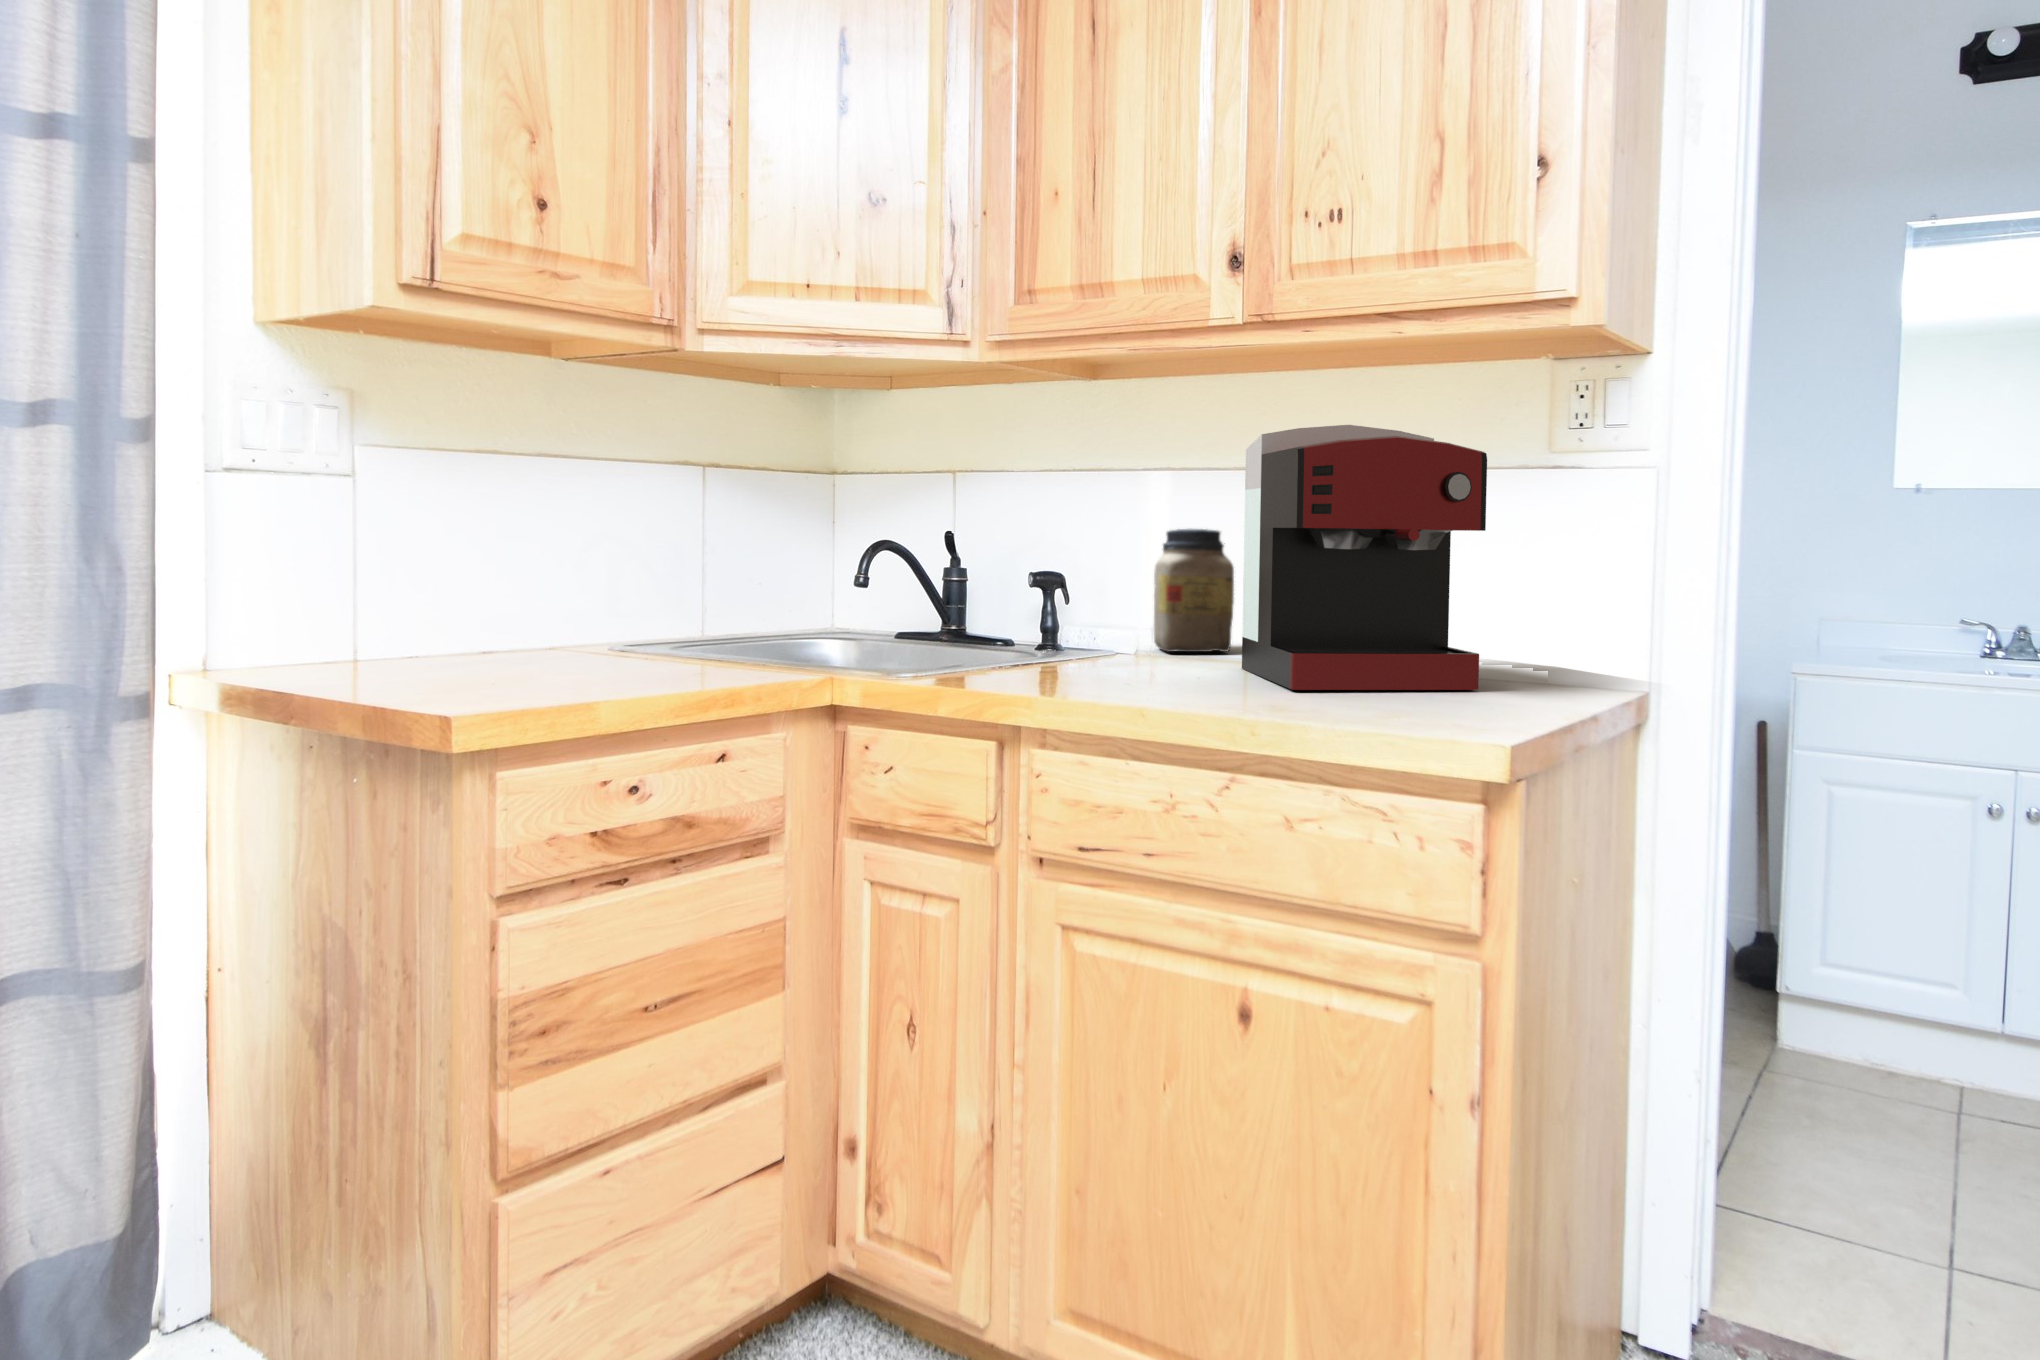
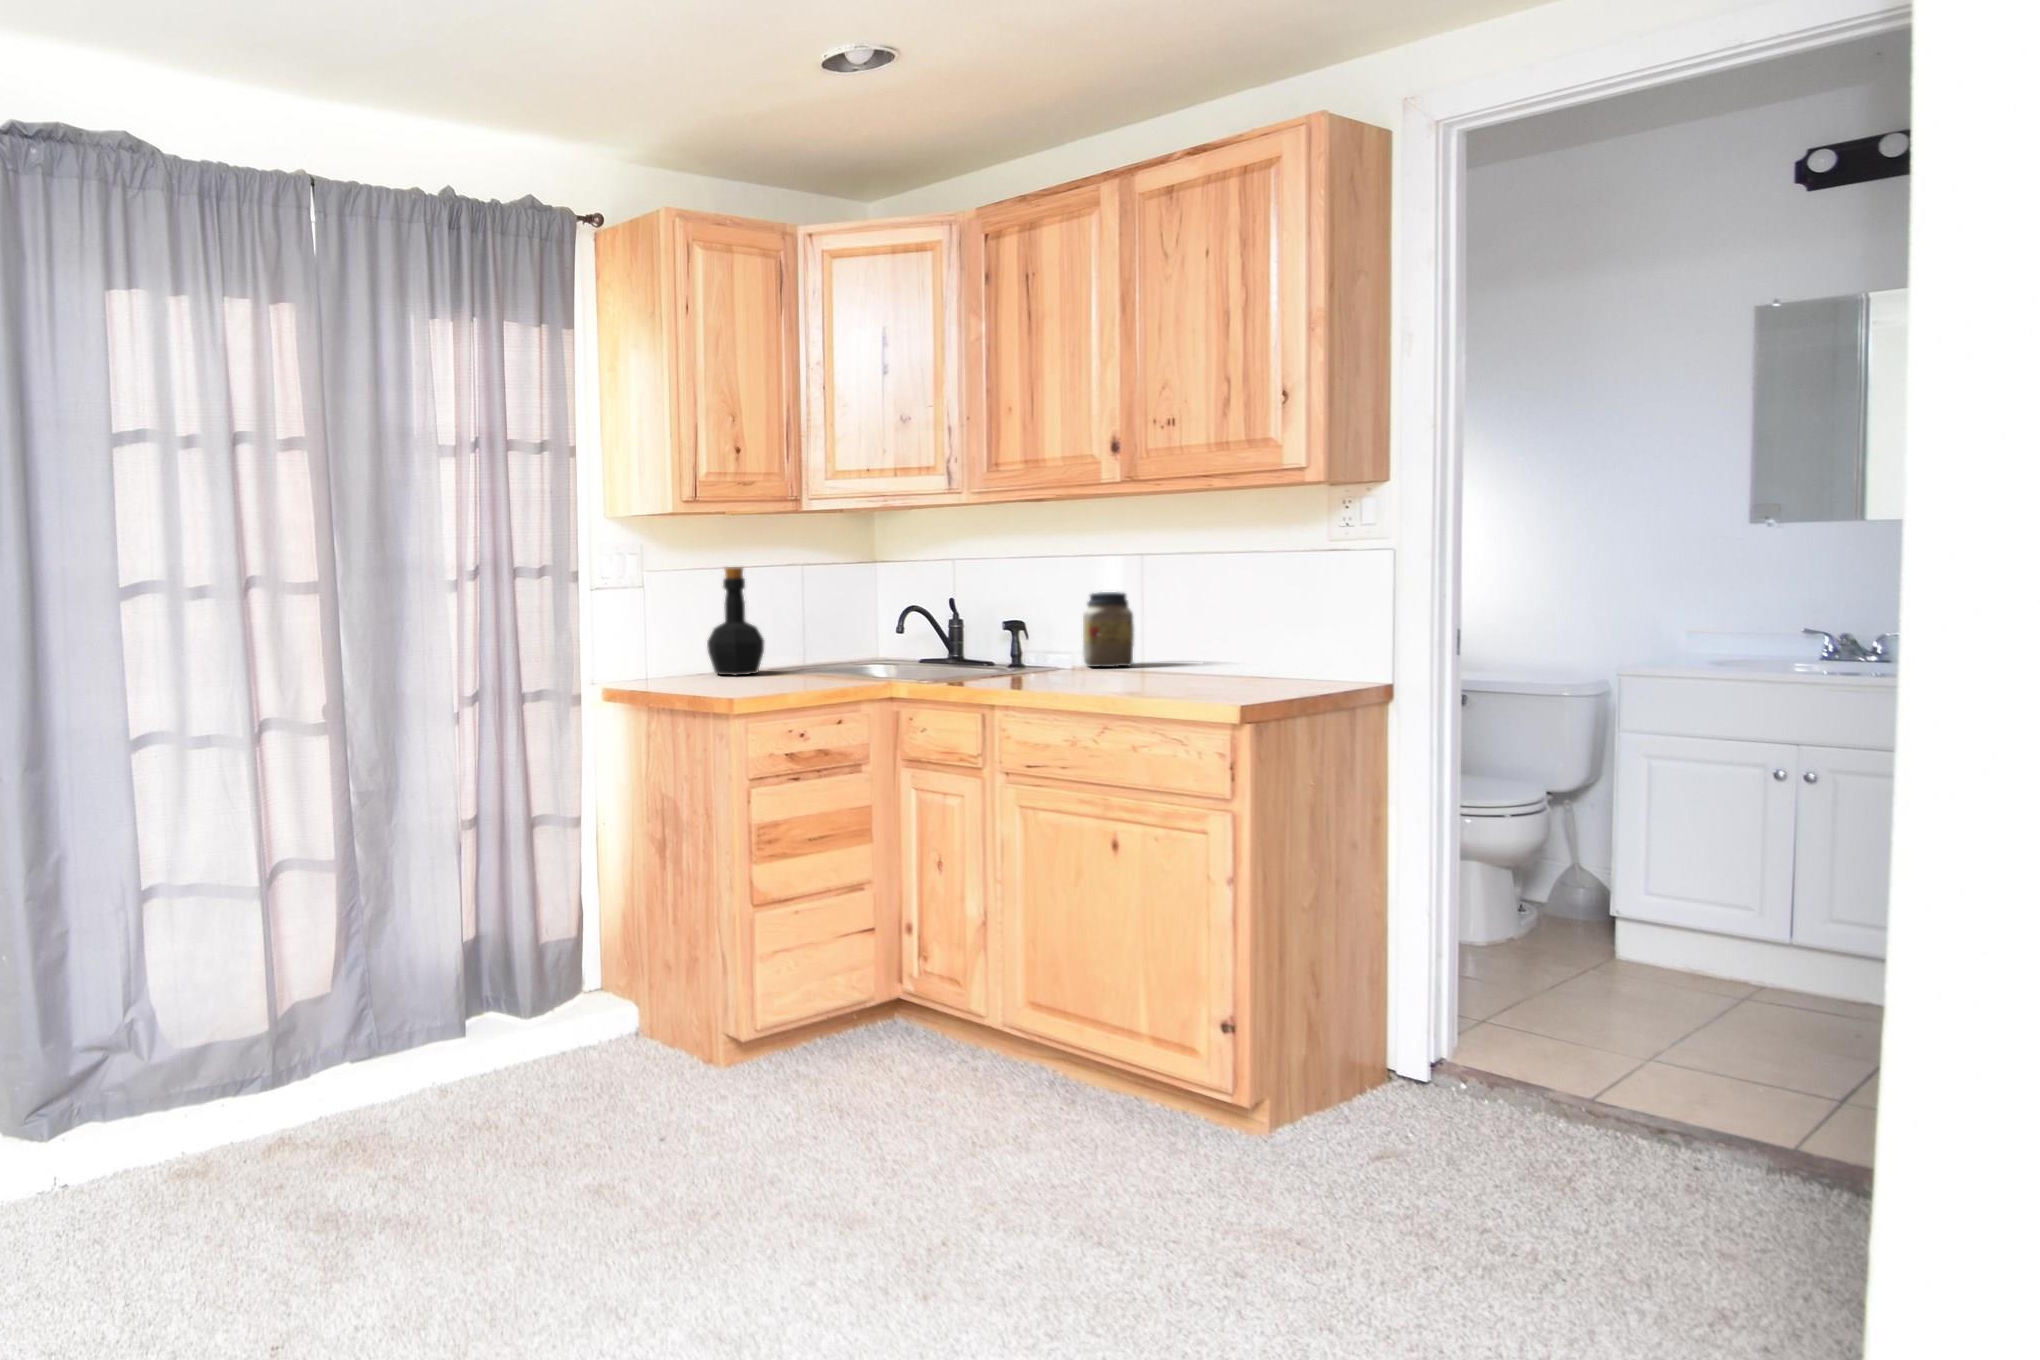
coffee maker: present [1242,425,1487,690] -> none [1132,533,1269,685]
bottle: none [496,453,609,658] -> present [707,567,764,675]

